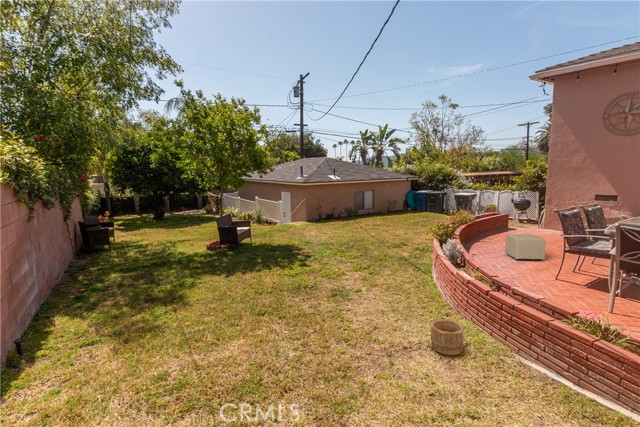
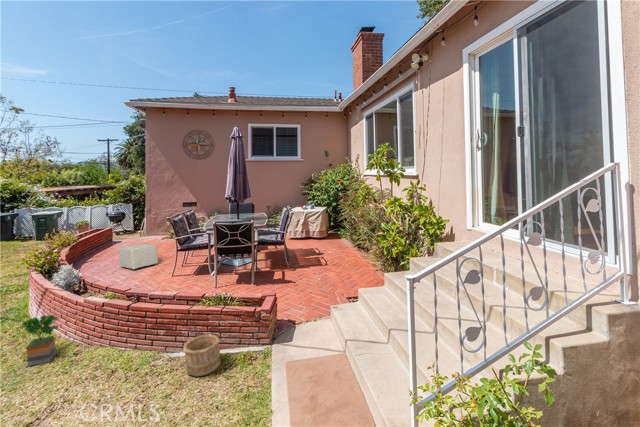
potted tree: none [418,274,441,312] -> present [22,315,58,366]
wooden bucket: present [430,319,464,356] -> present [183,334,220,376]

